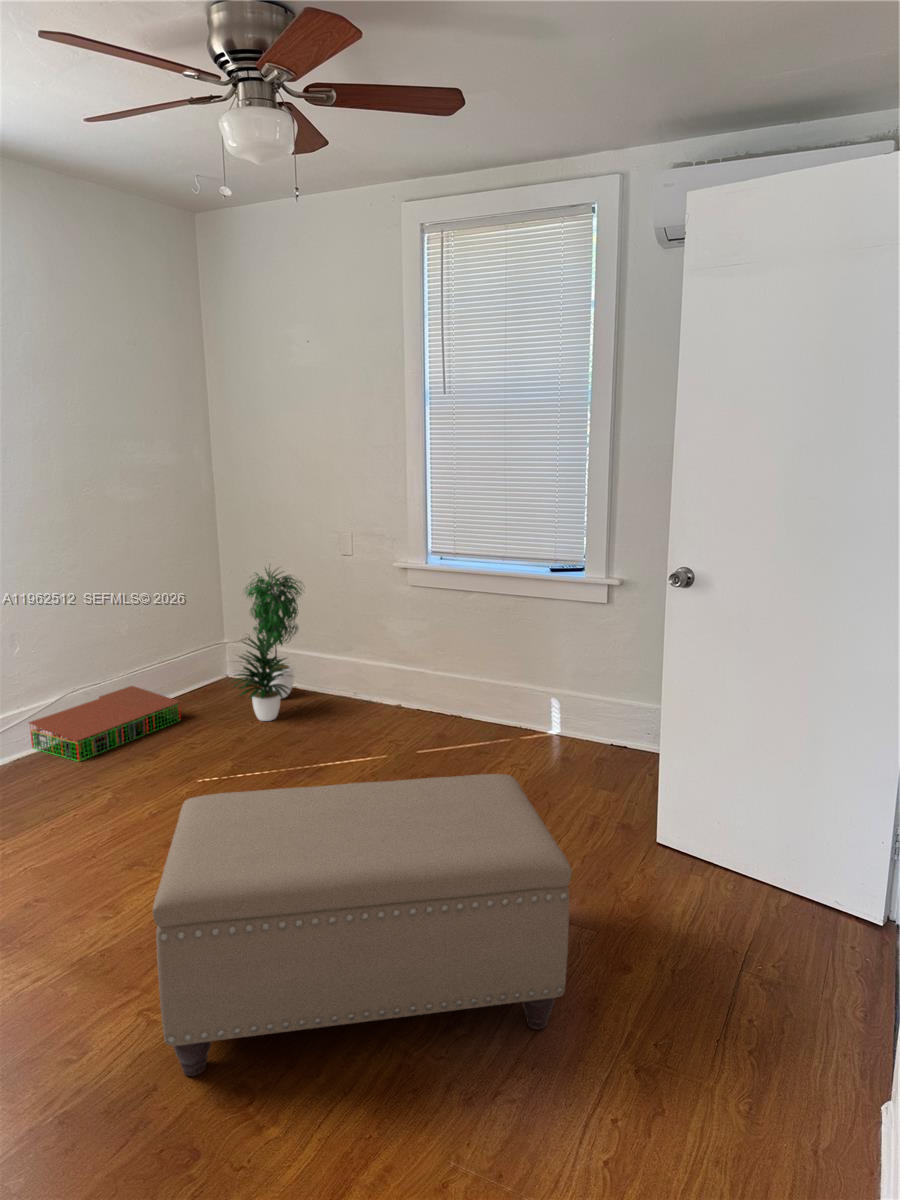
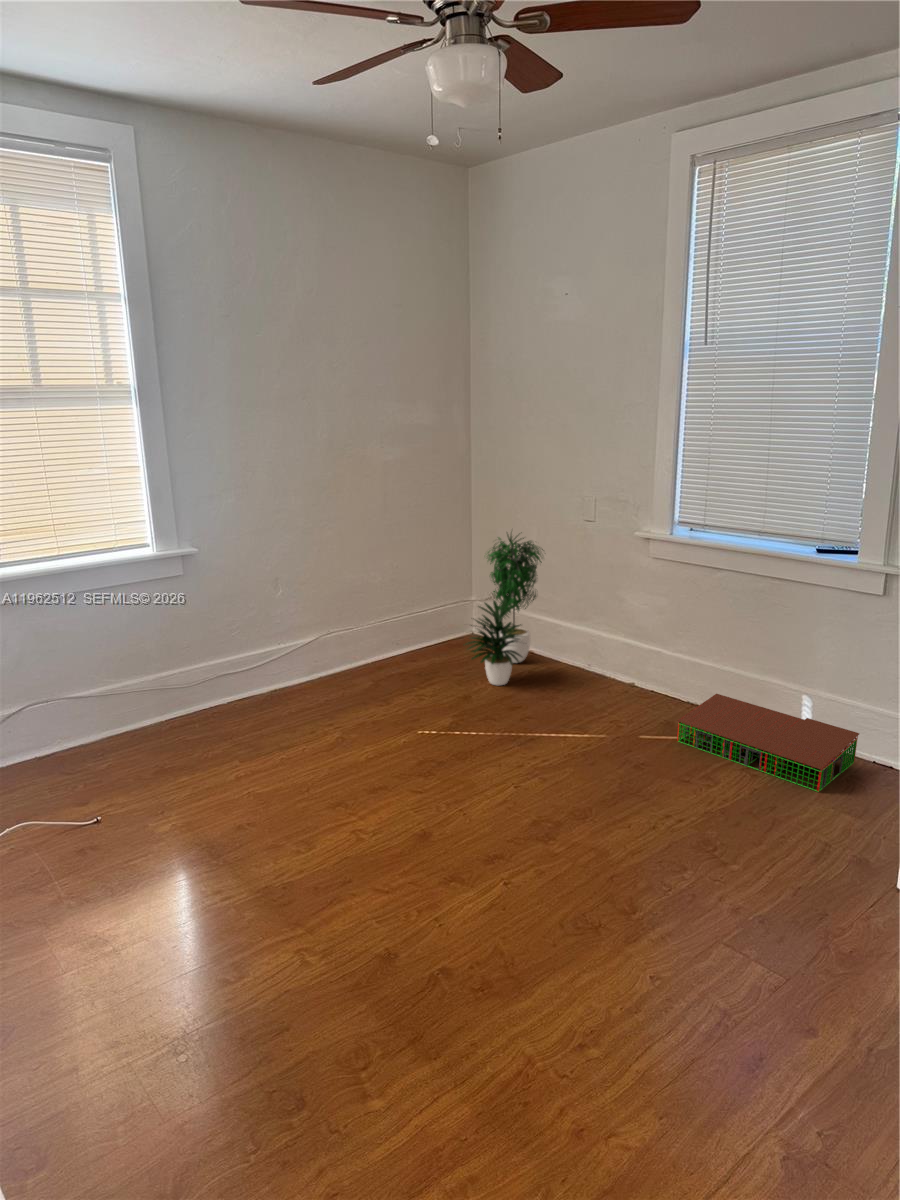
storage bin: present [29,686,181,761] -> present [677,694,859,792]
ottoman: present [153,774,572,1076] -> none [303,776,761,1108]

